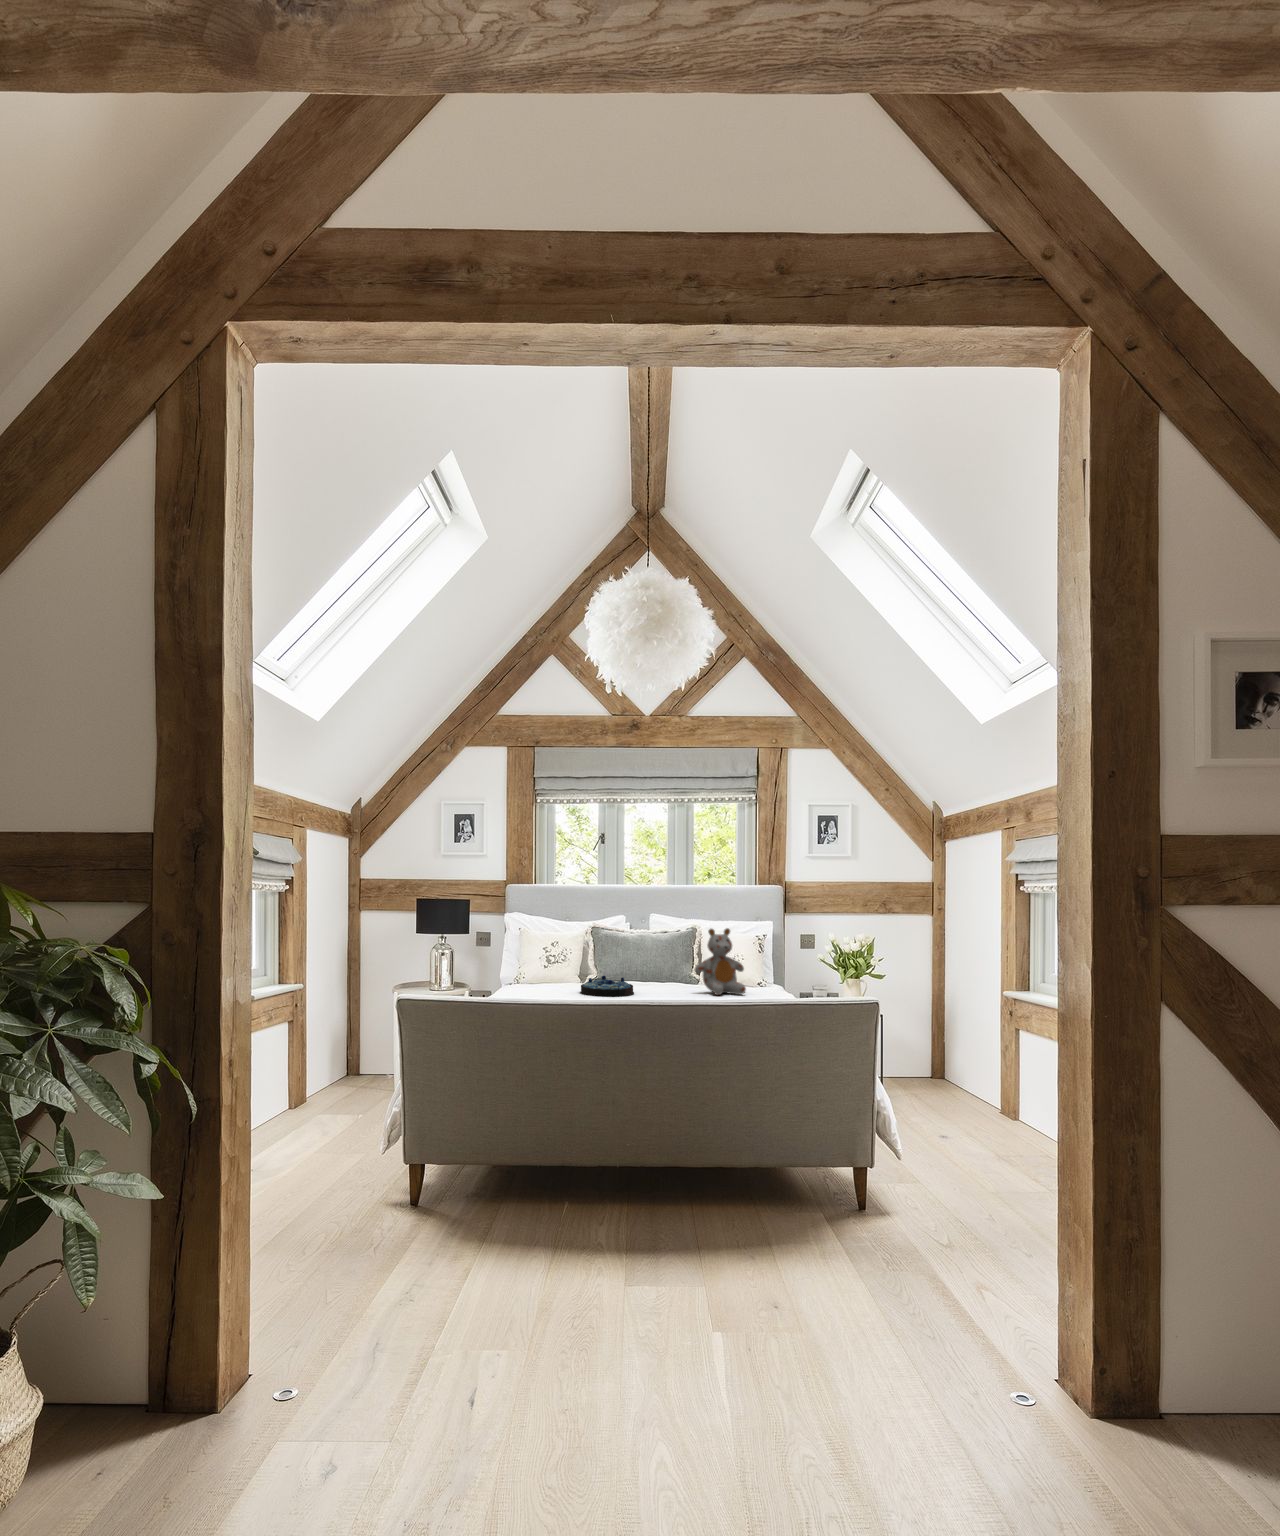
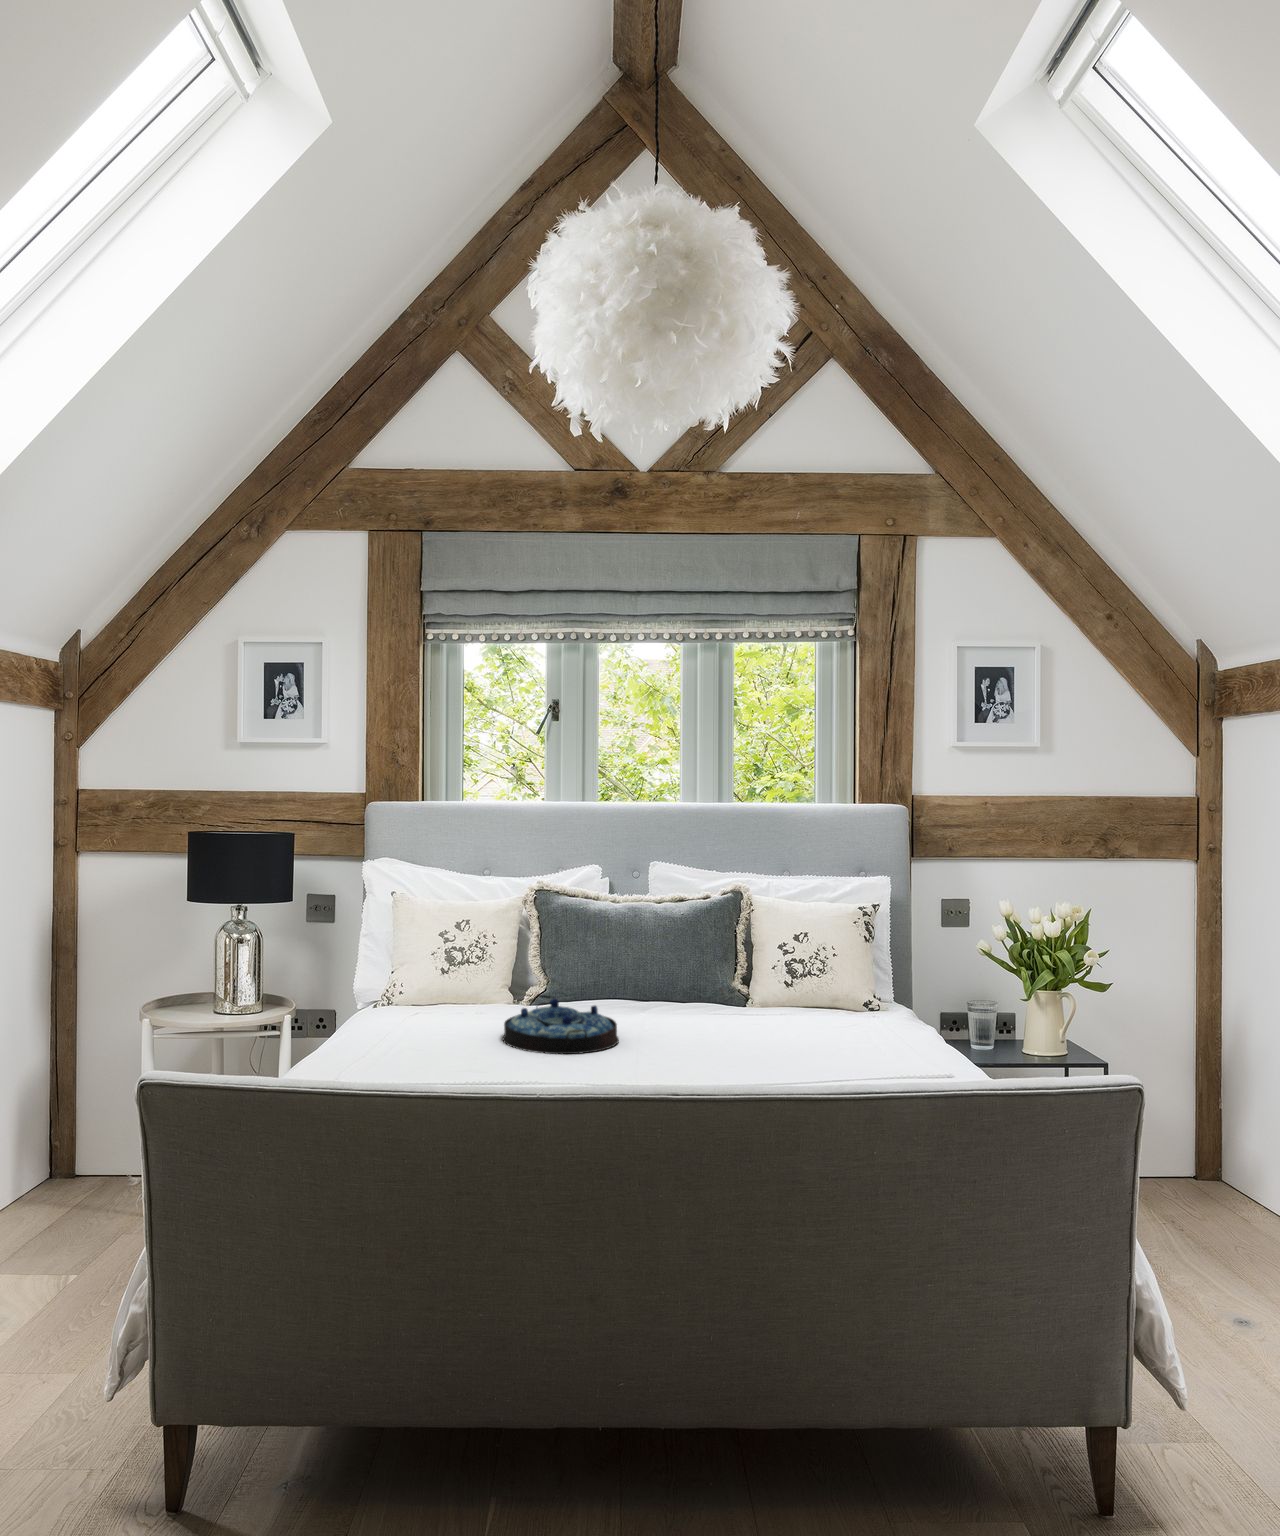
stuffed bear: present [695,928,746,995] -> none [748,899,860,1046]

